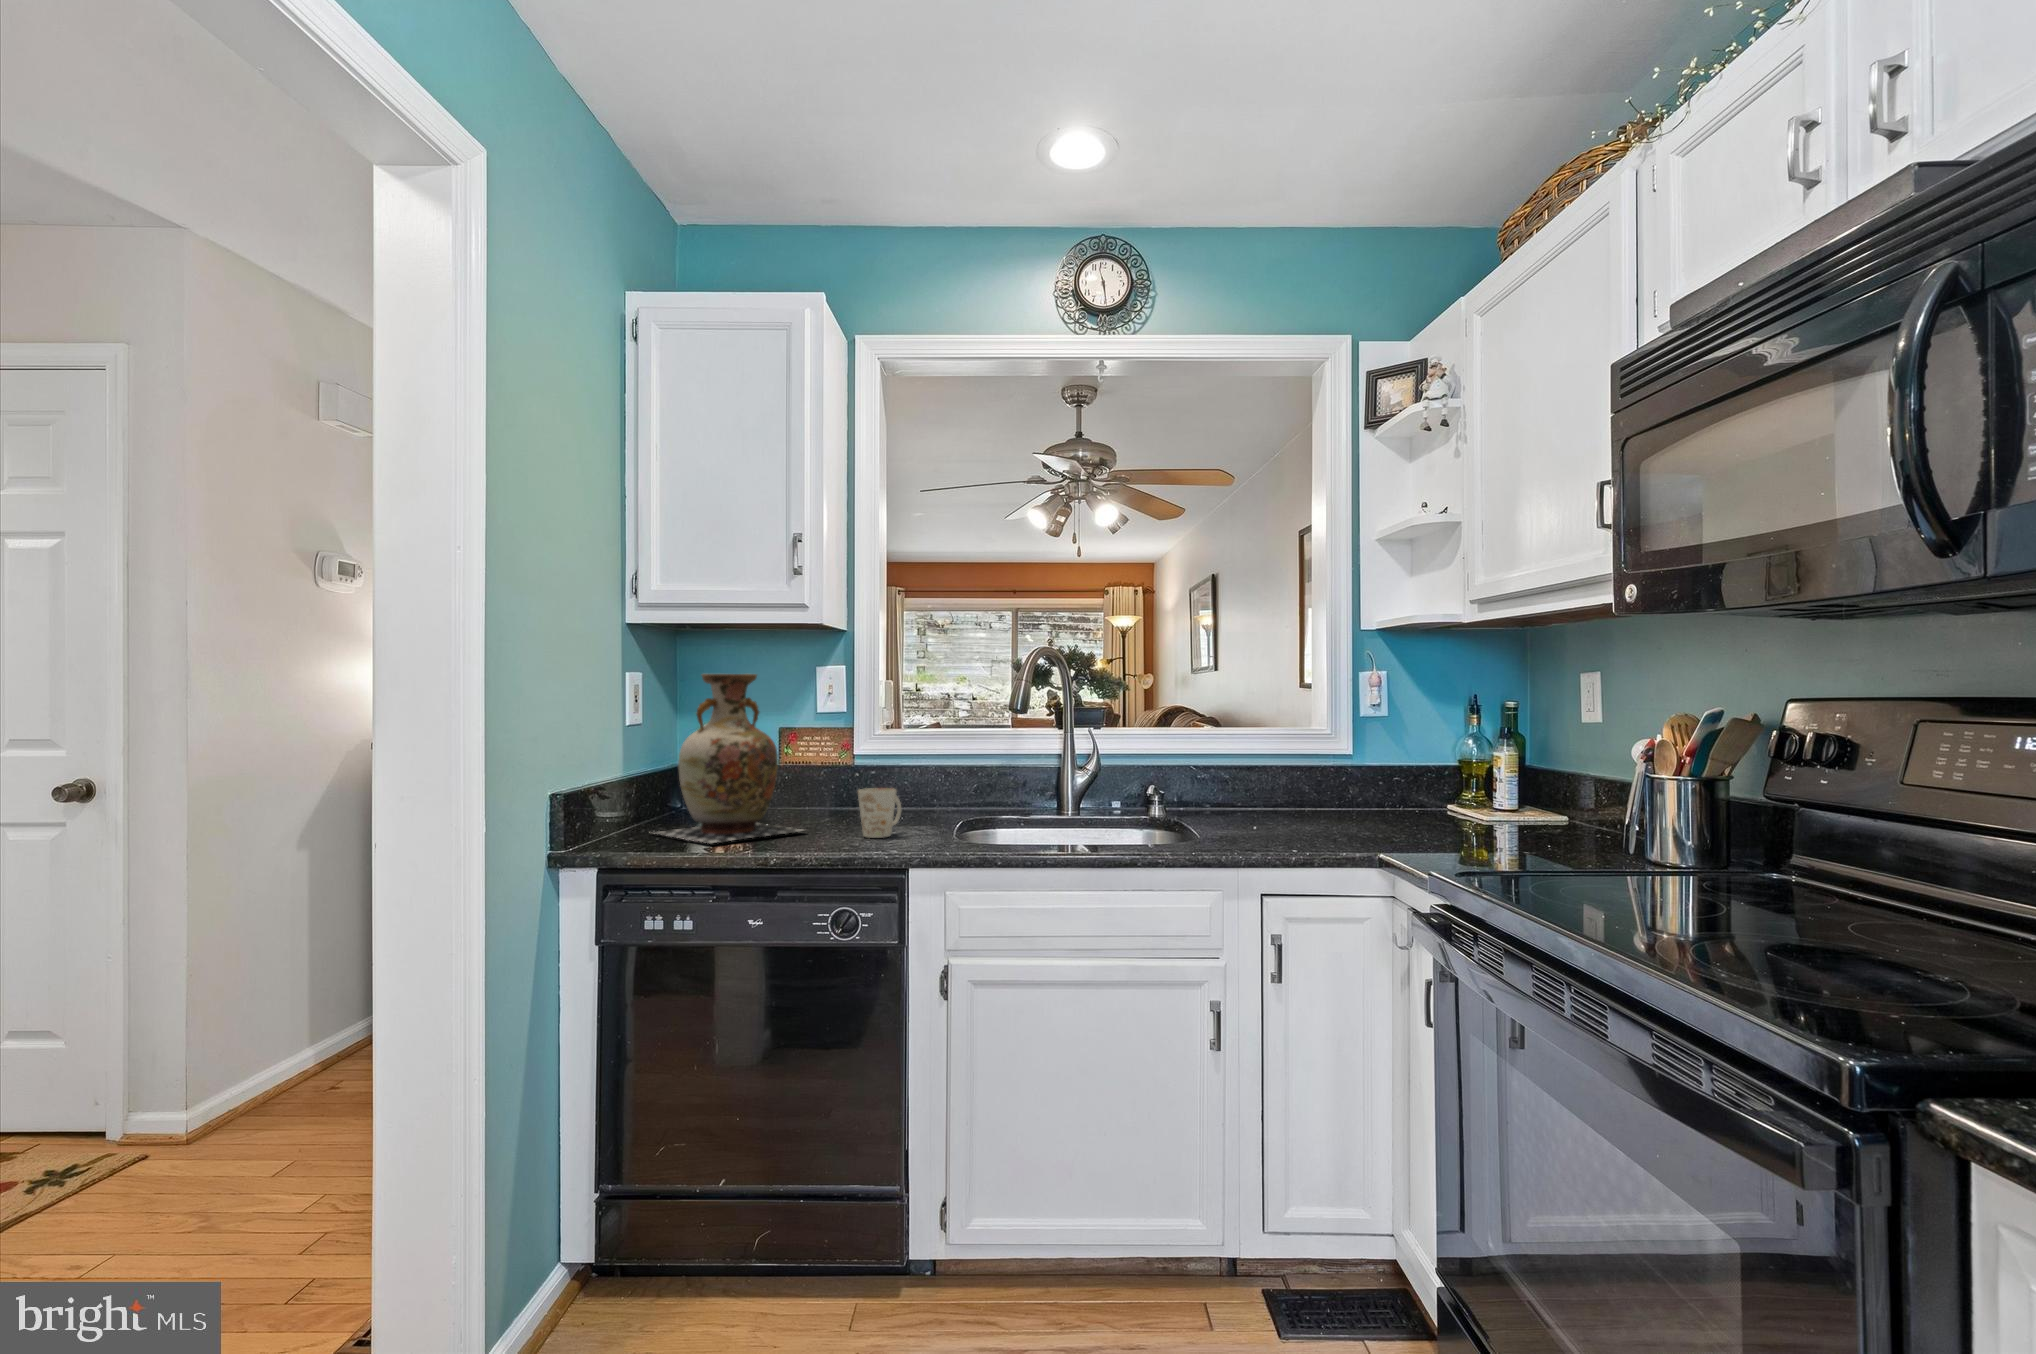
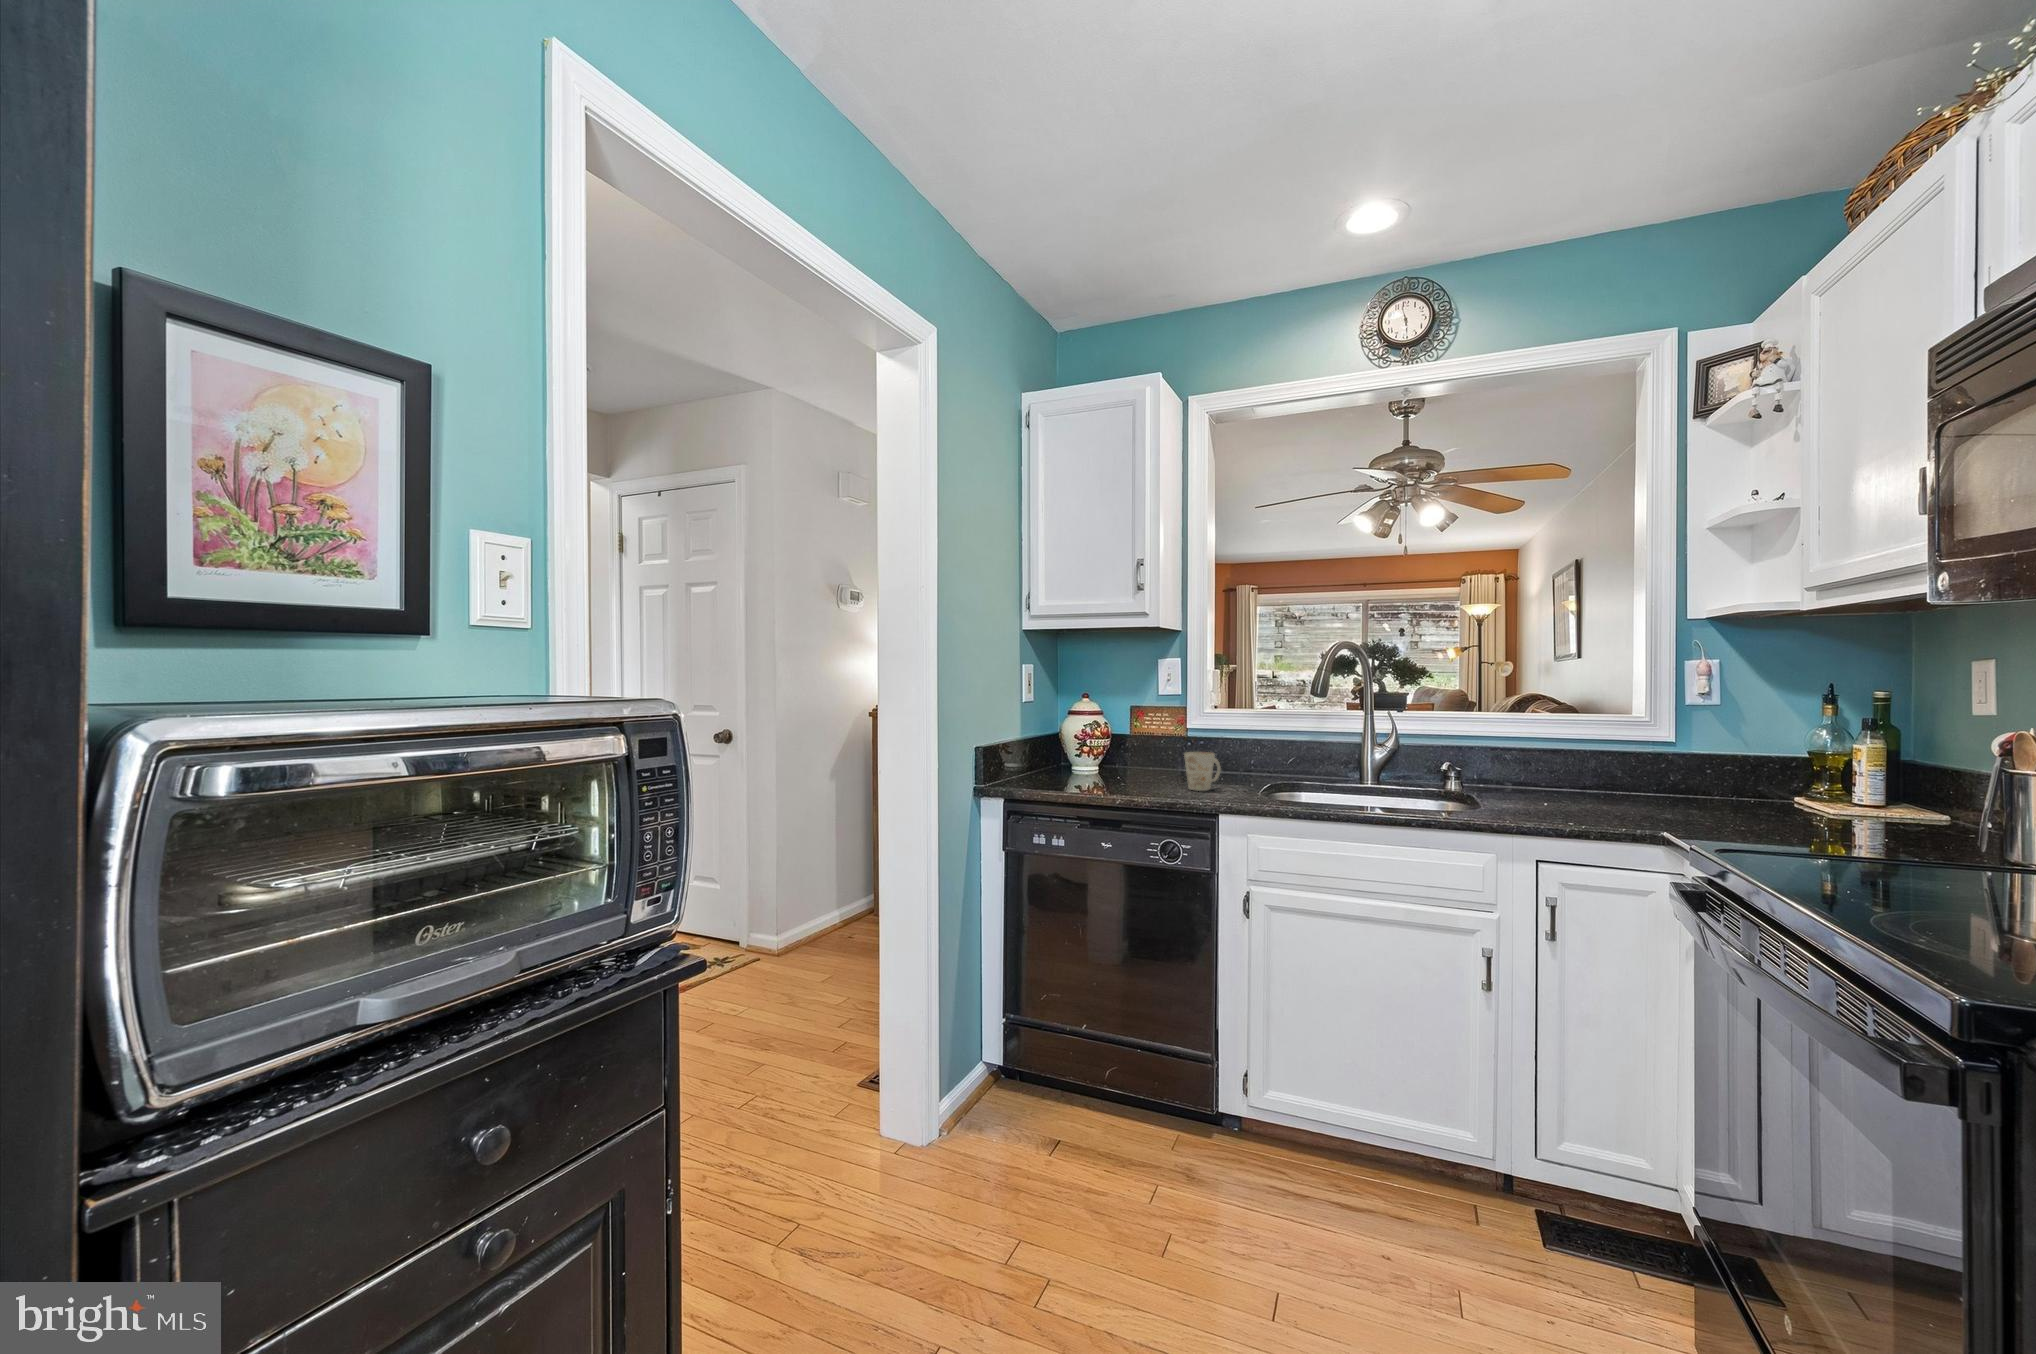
vase: present [655,674,803,843] -> none [1039,664,1149,787]

